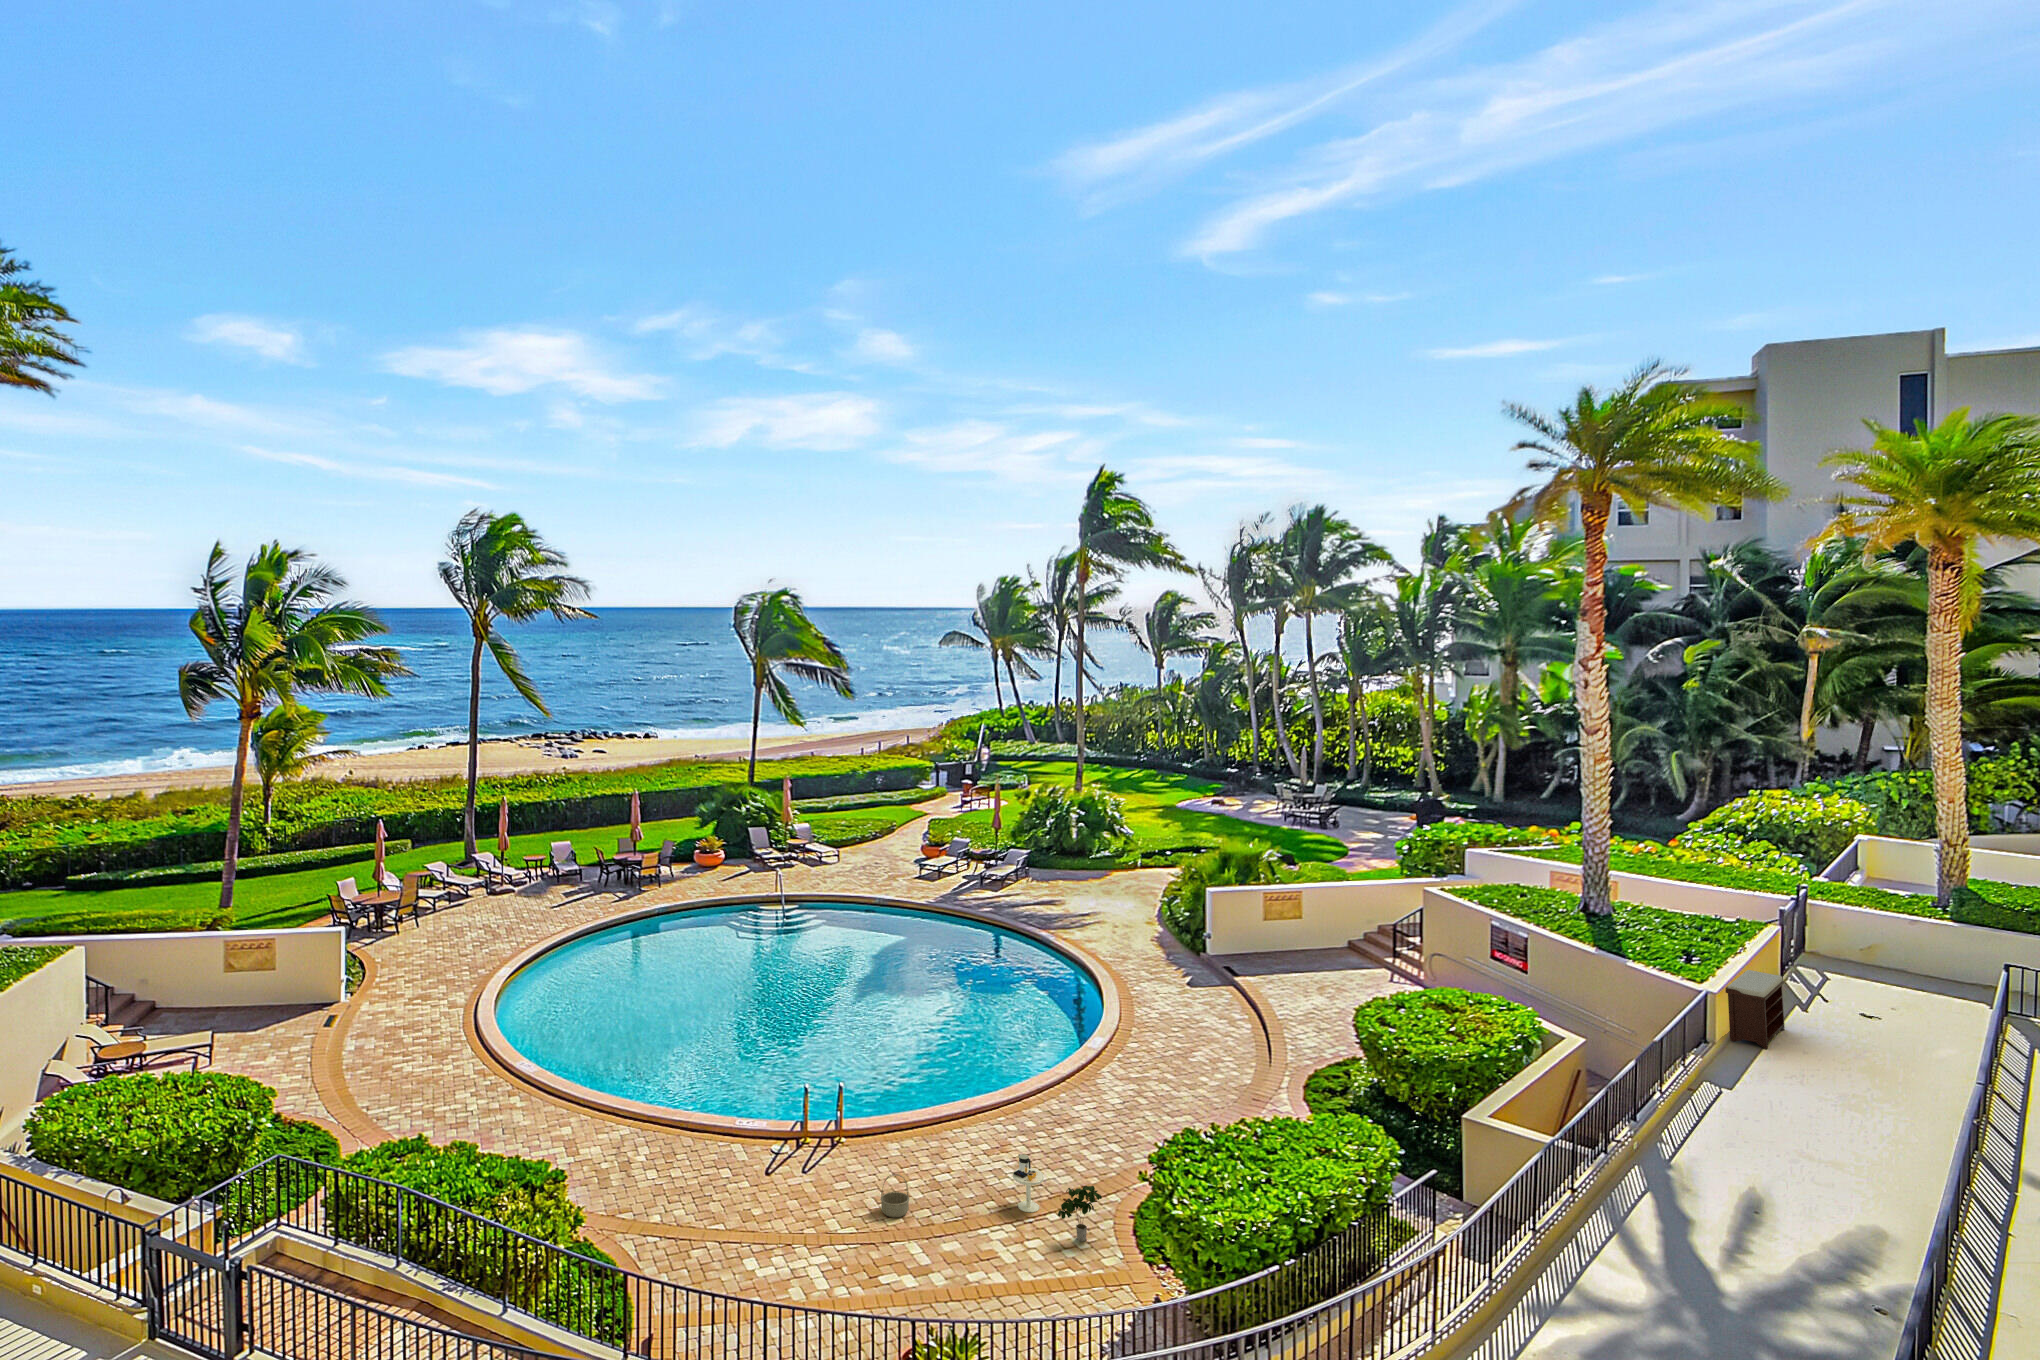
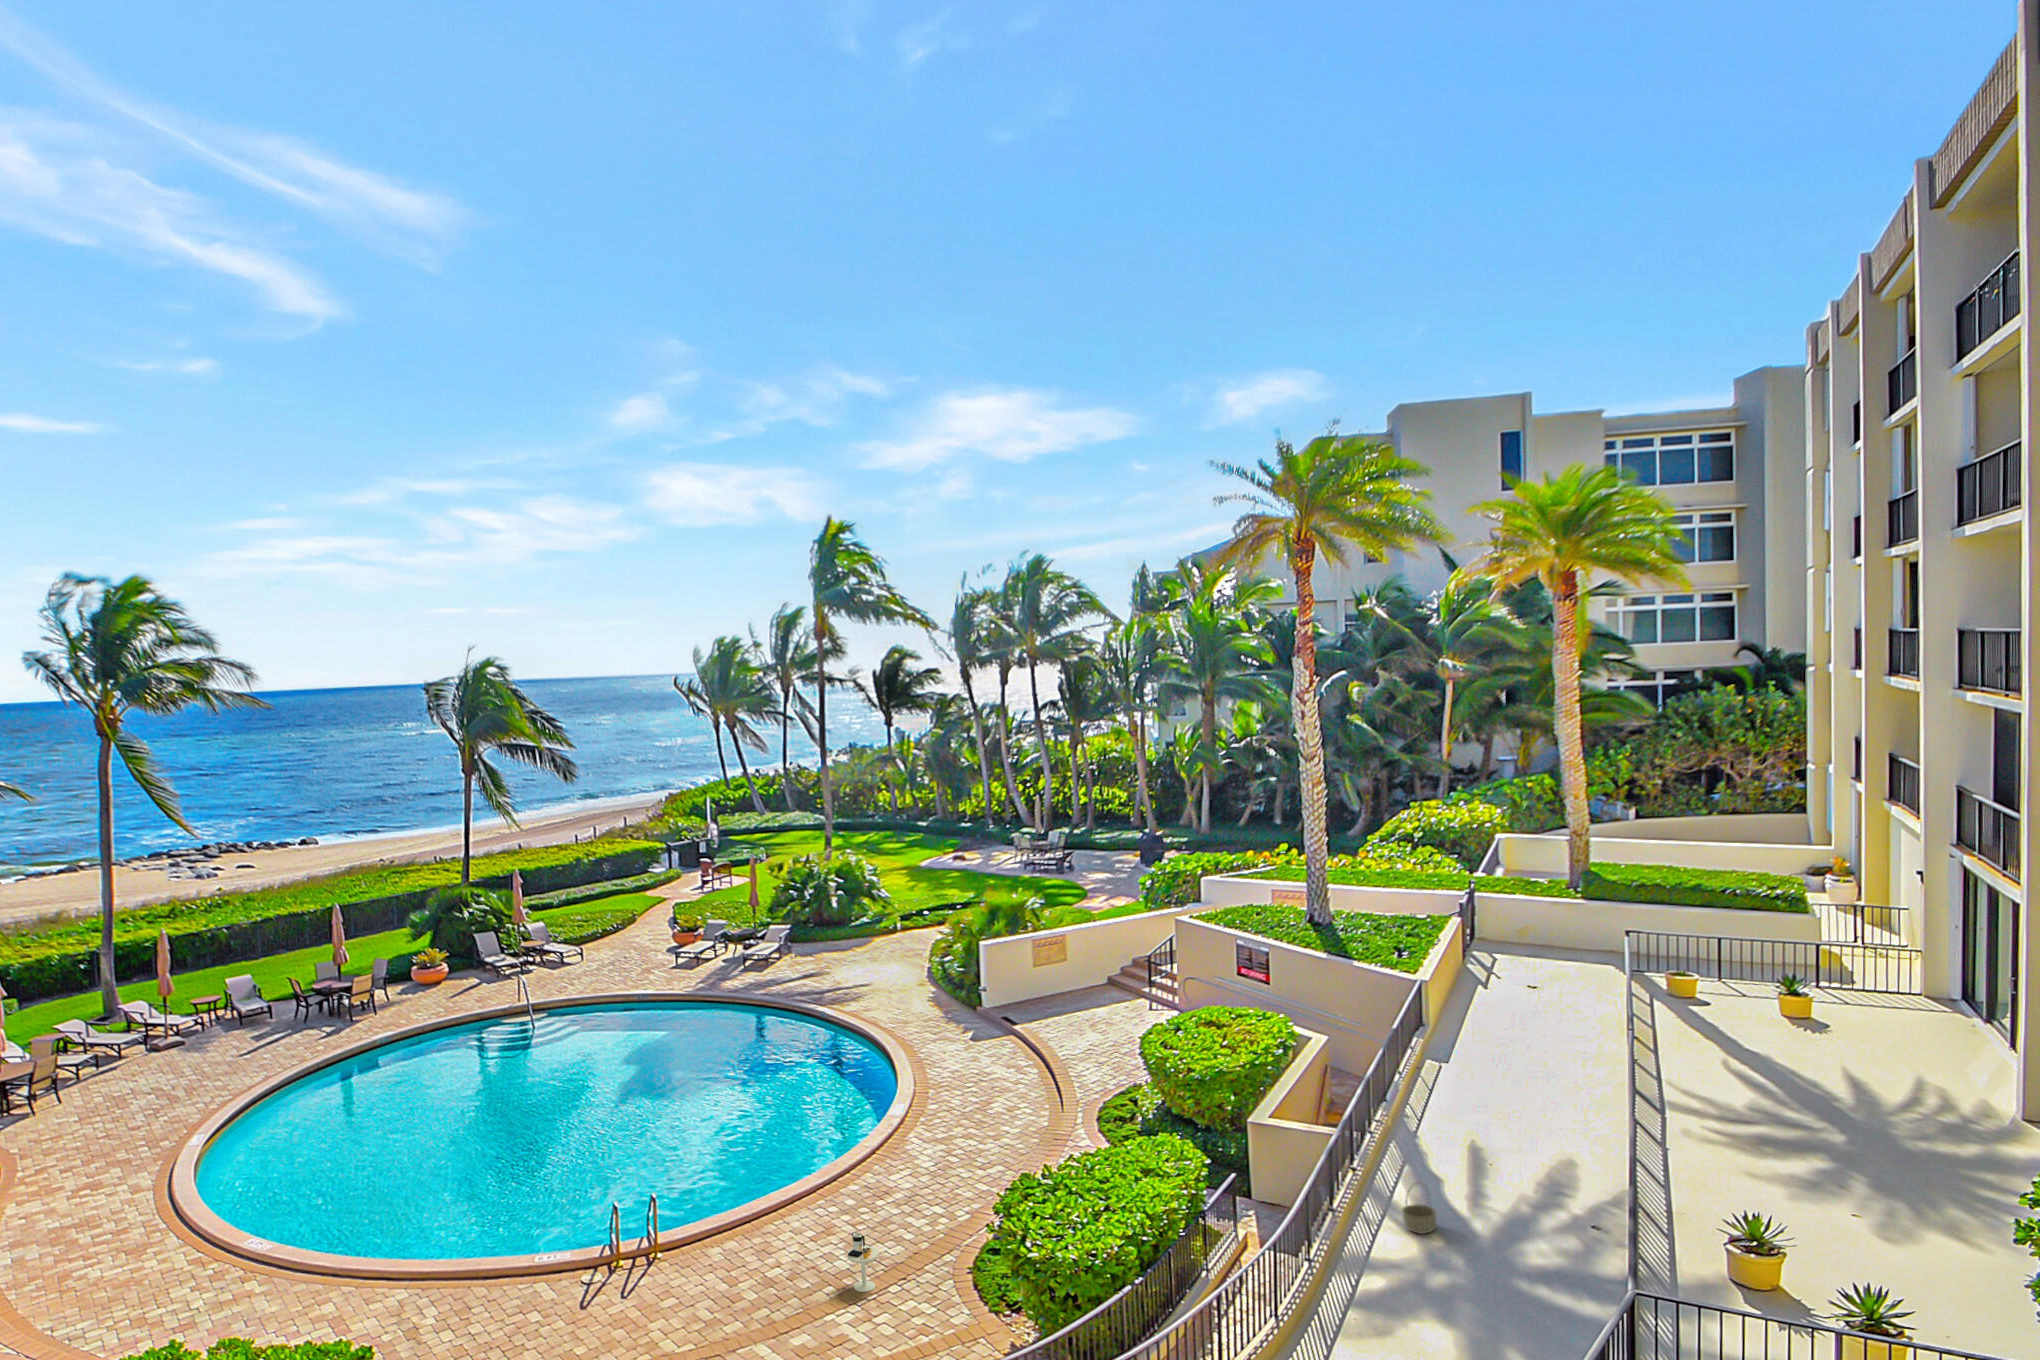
bench: present [1725,970,1785,1049] -> none [1433,958,1476,1025]
basket: present [881,1174,909,1217] -> present [1402,1183,1436,1234]
potted plant: present [1058,1186,1102,1241] -> none [899,1250,940,1309]

